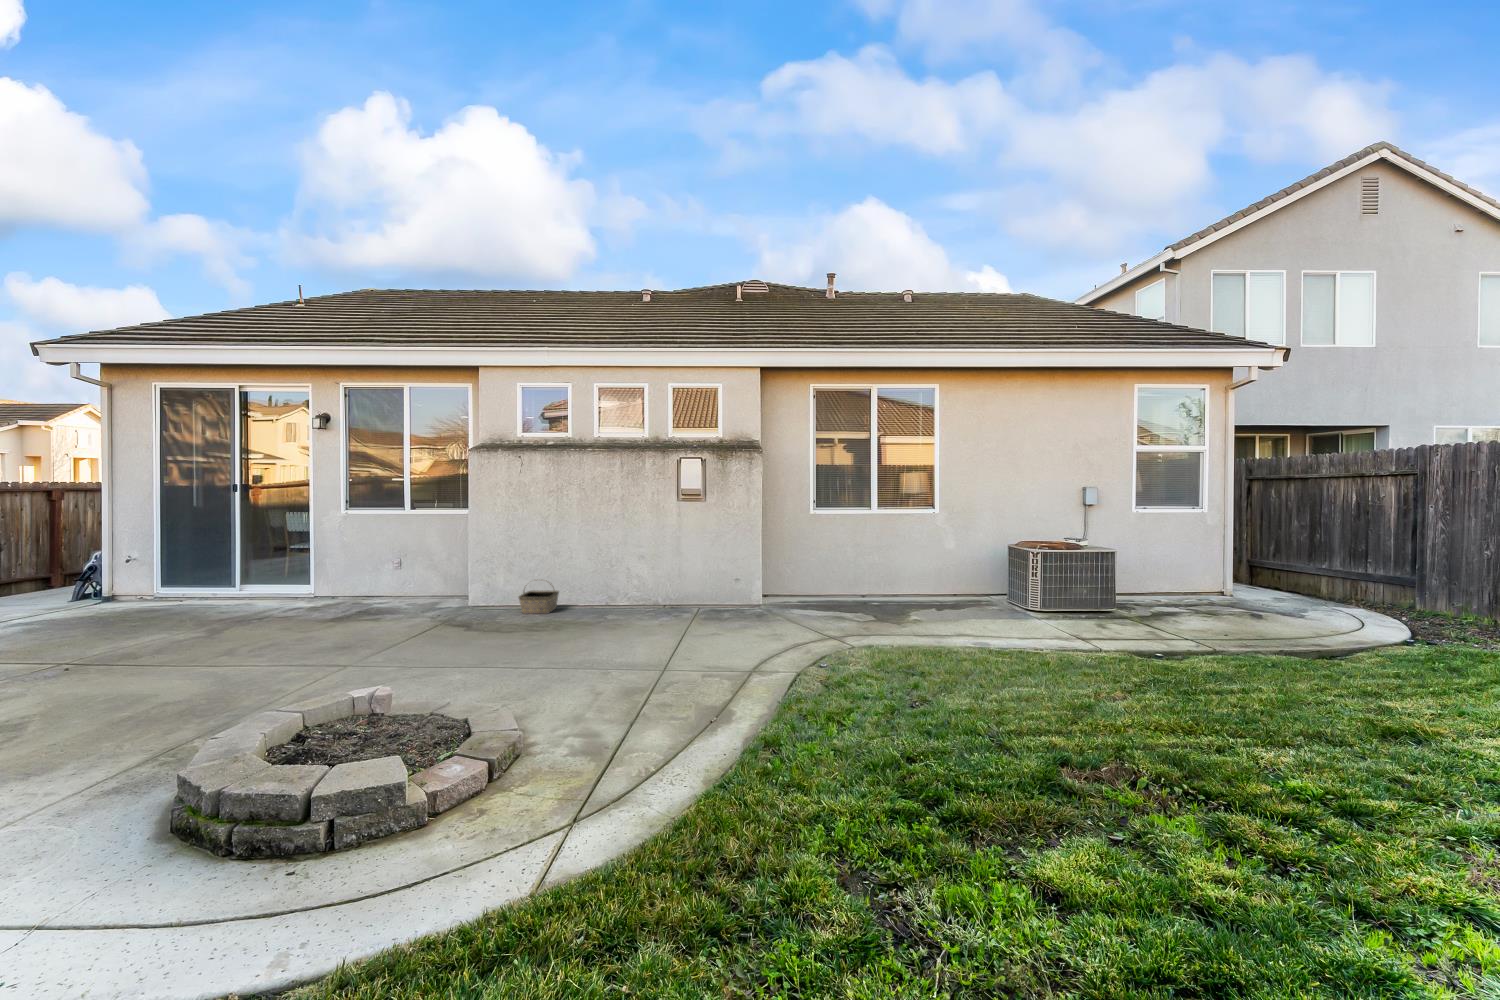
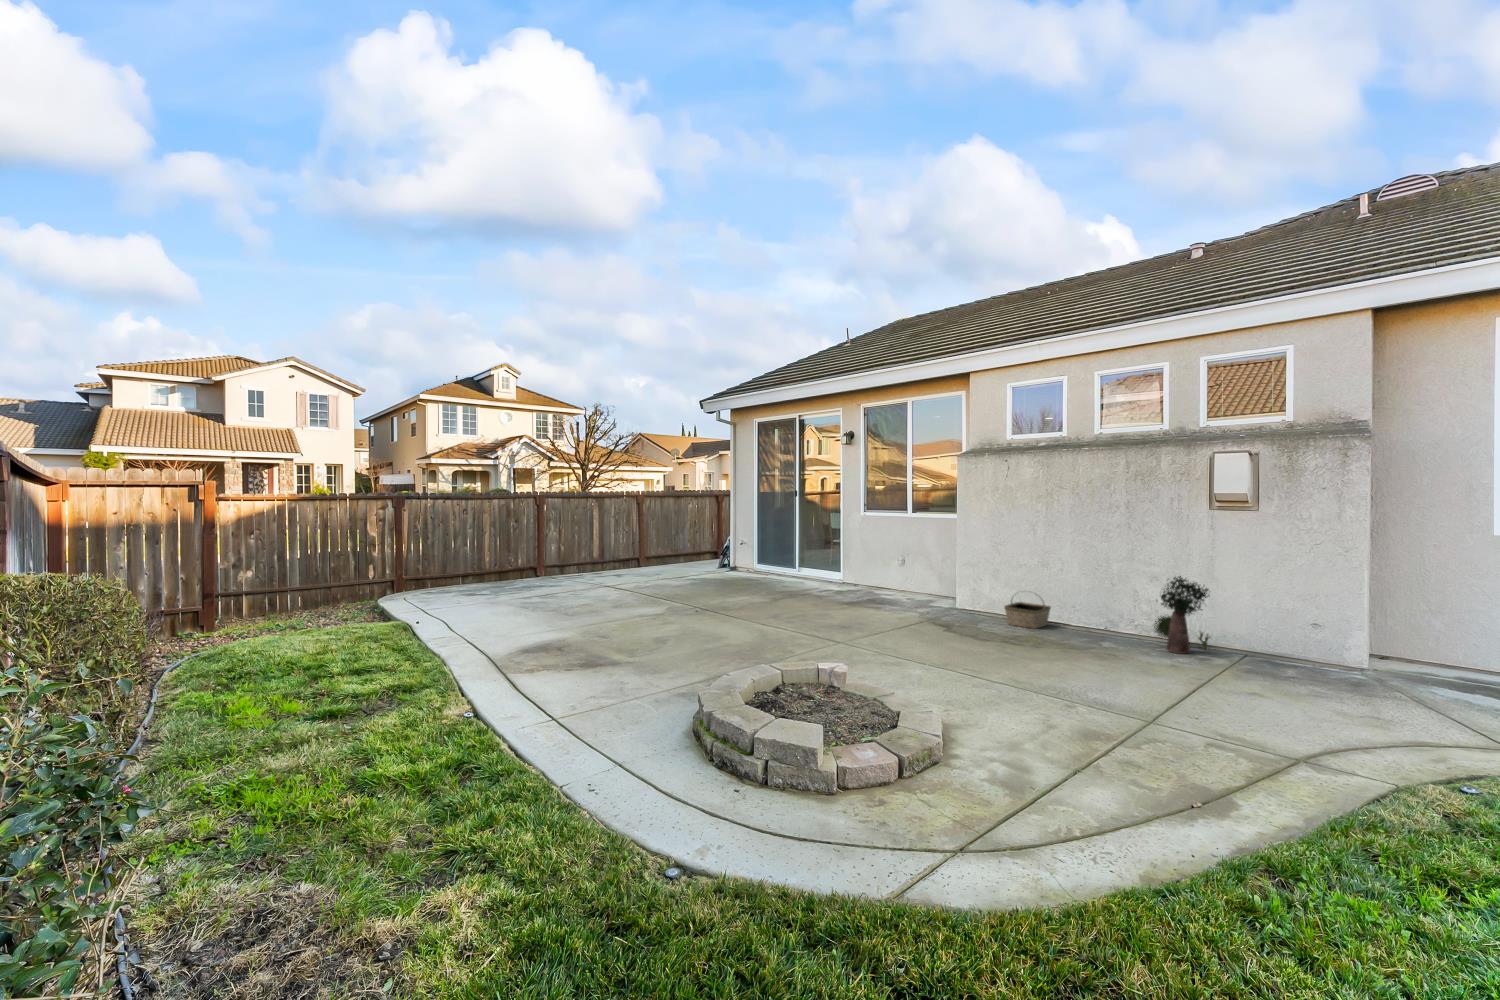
potted plant: none [641,552,680,614] -> present [1154,576,1210,654]

